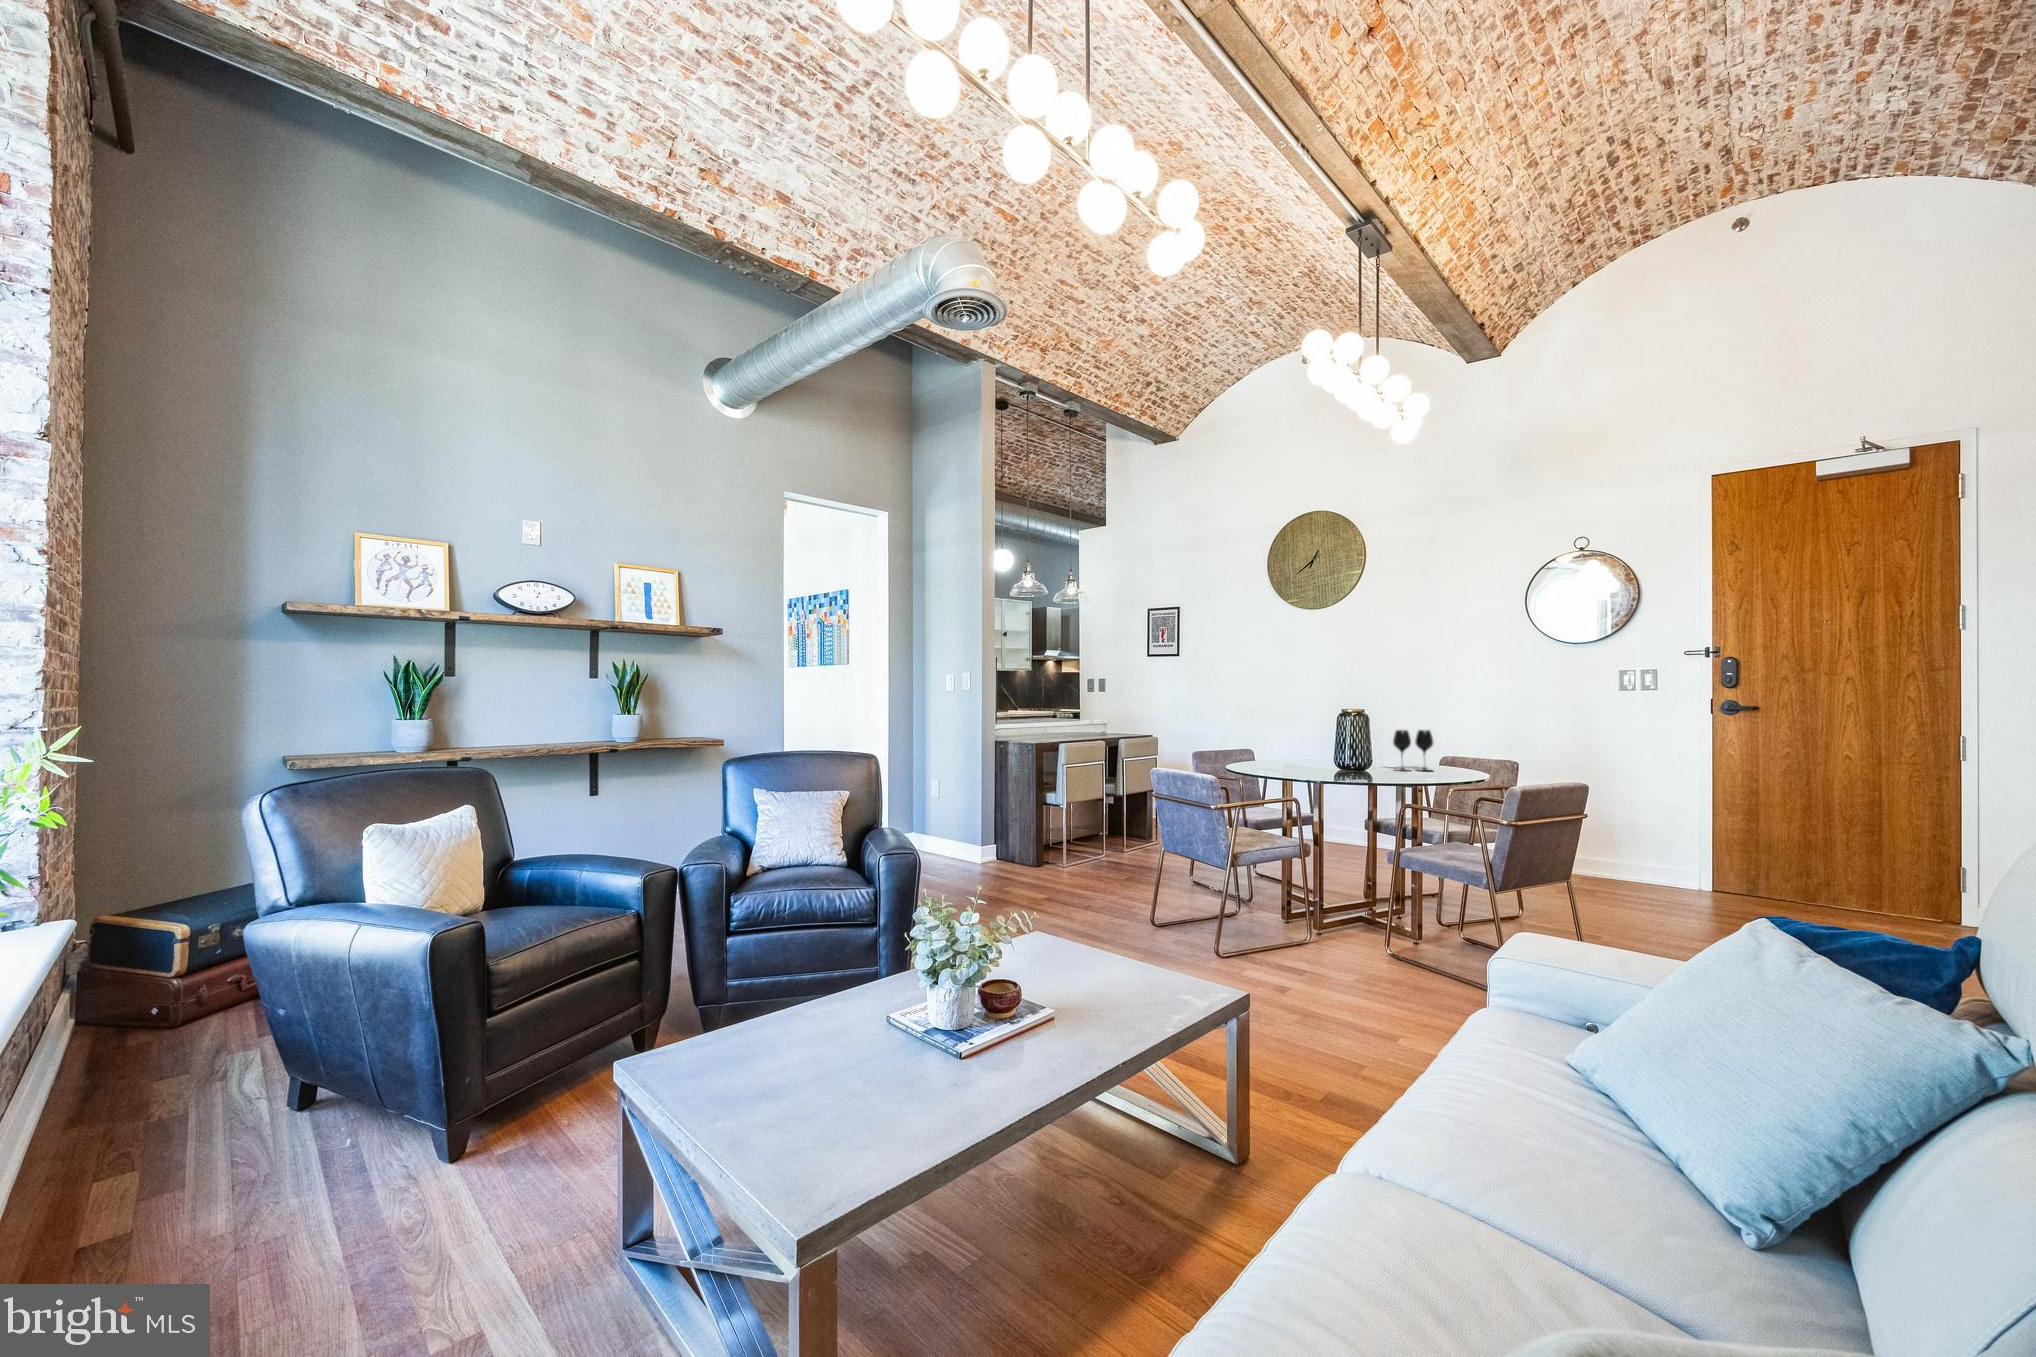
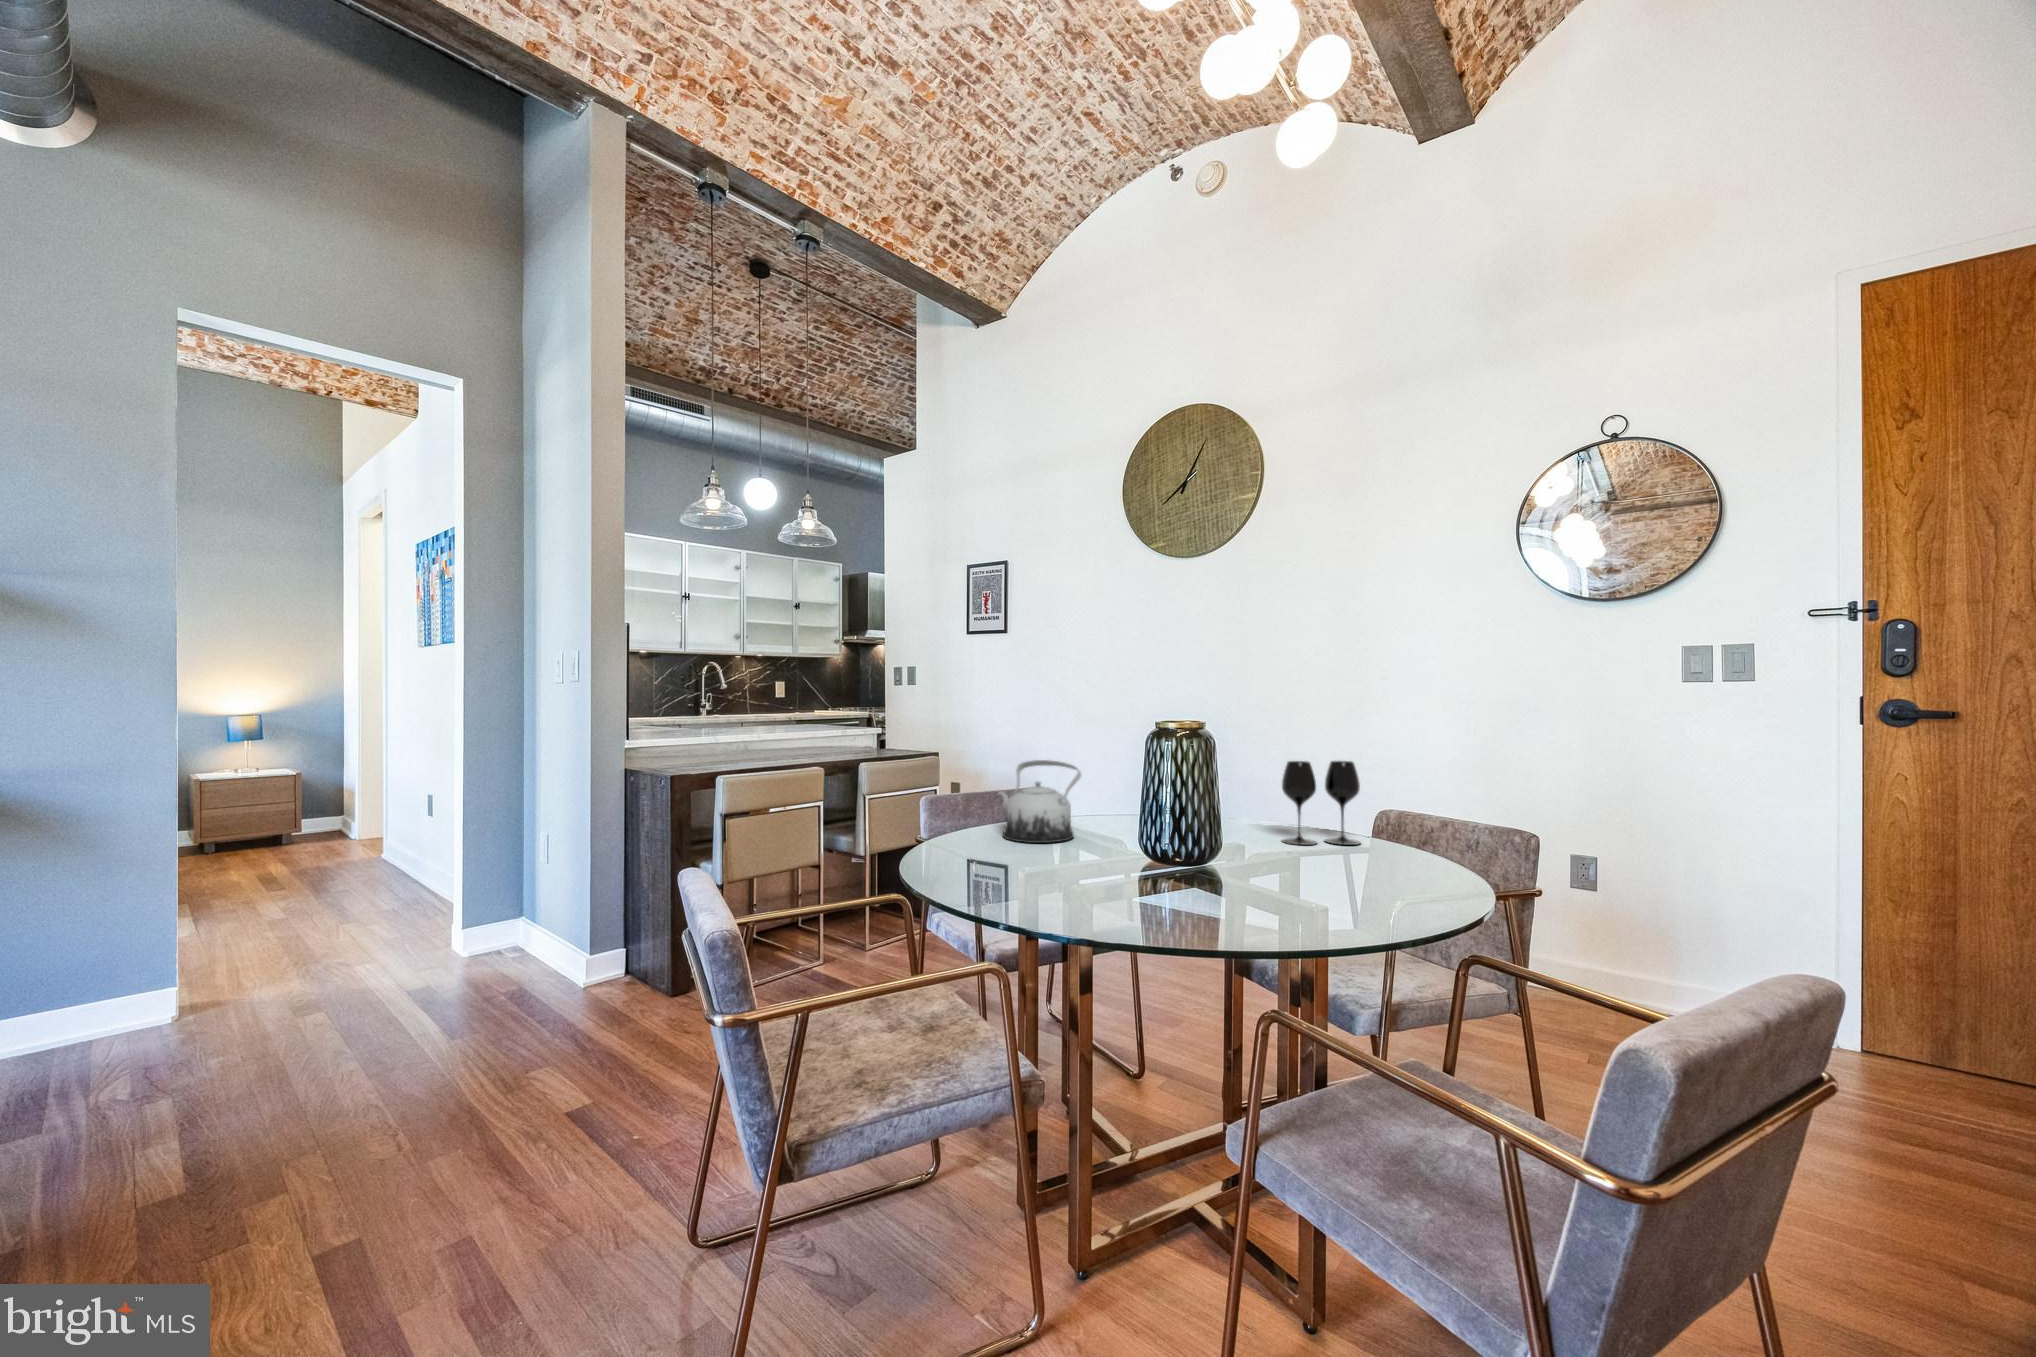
teapot: none [1243,730,1290,769] -> present [997,760,1081,843]

